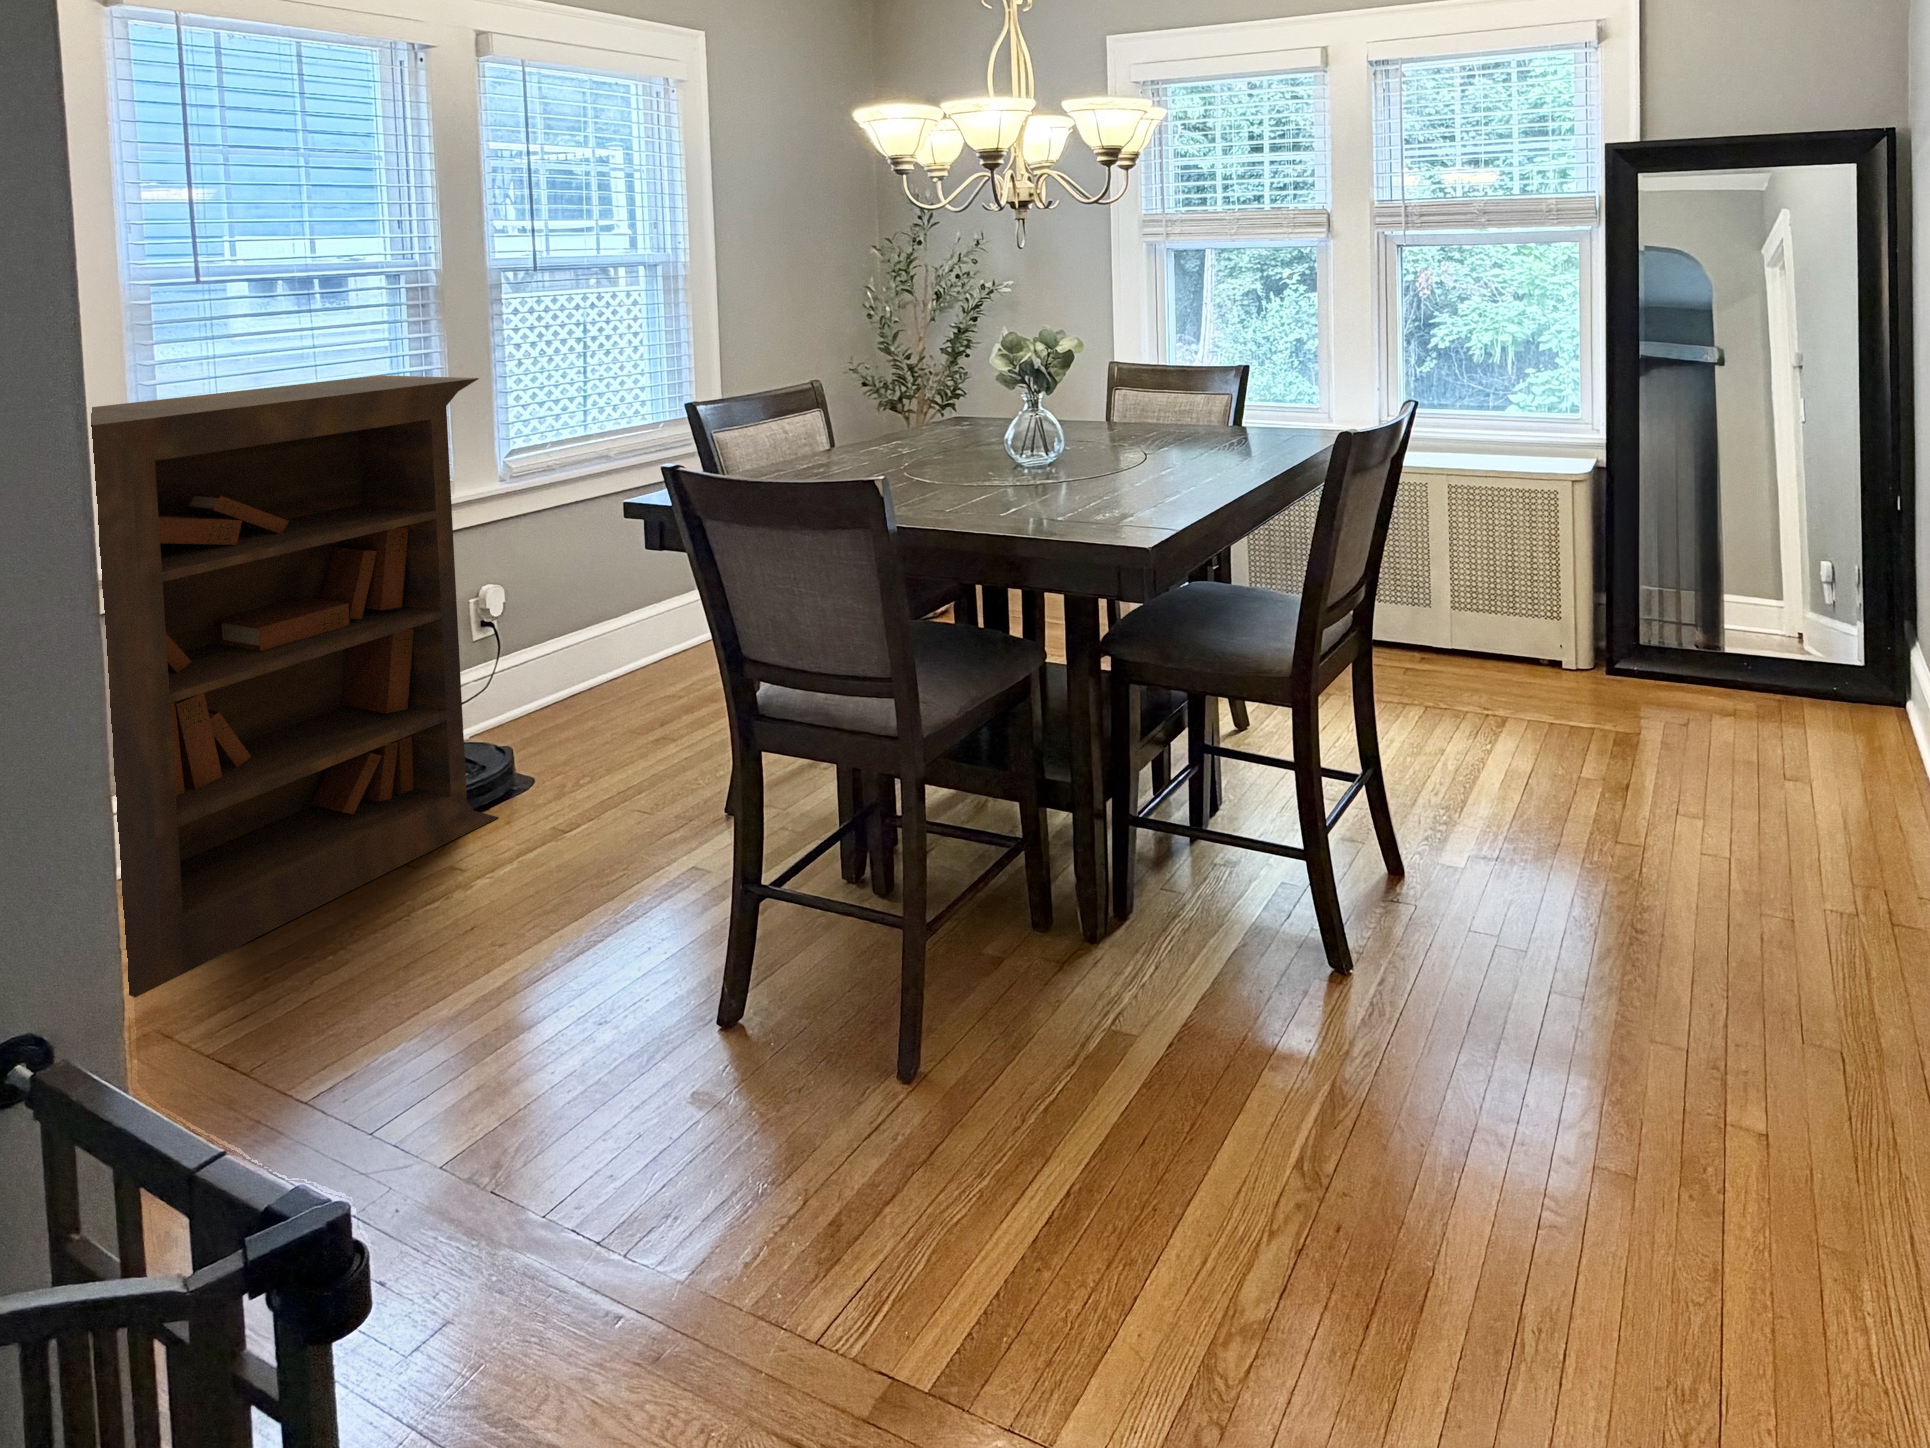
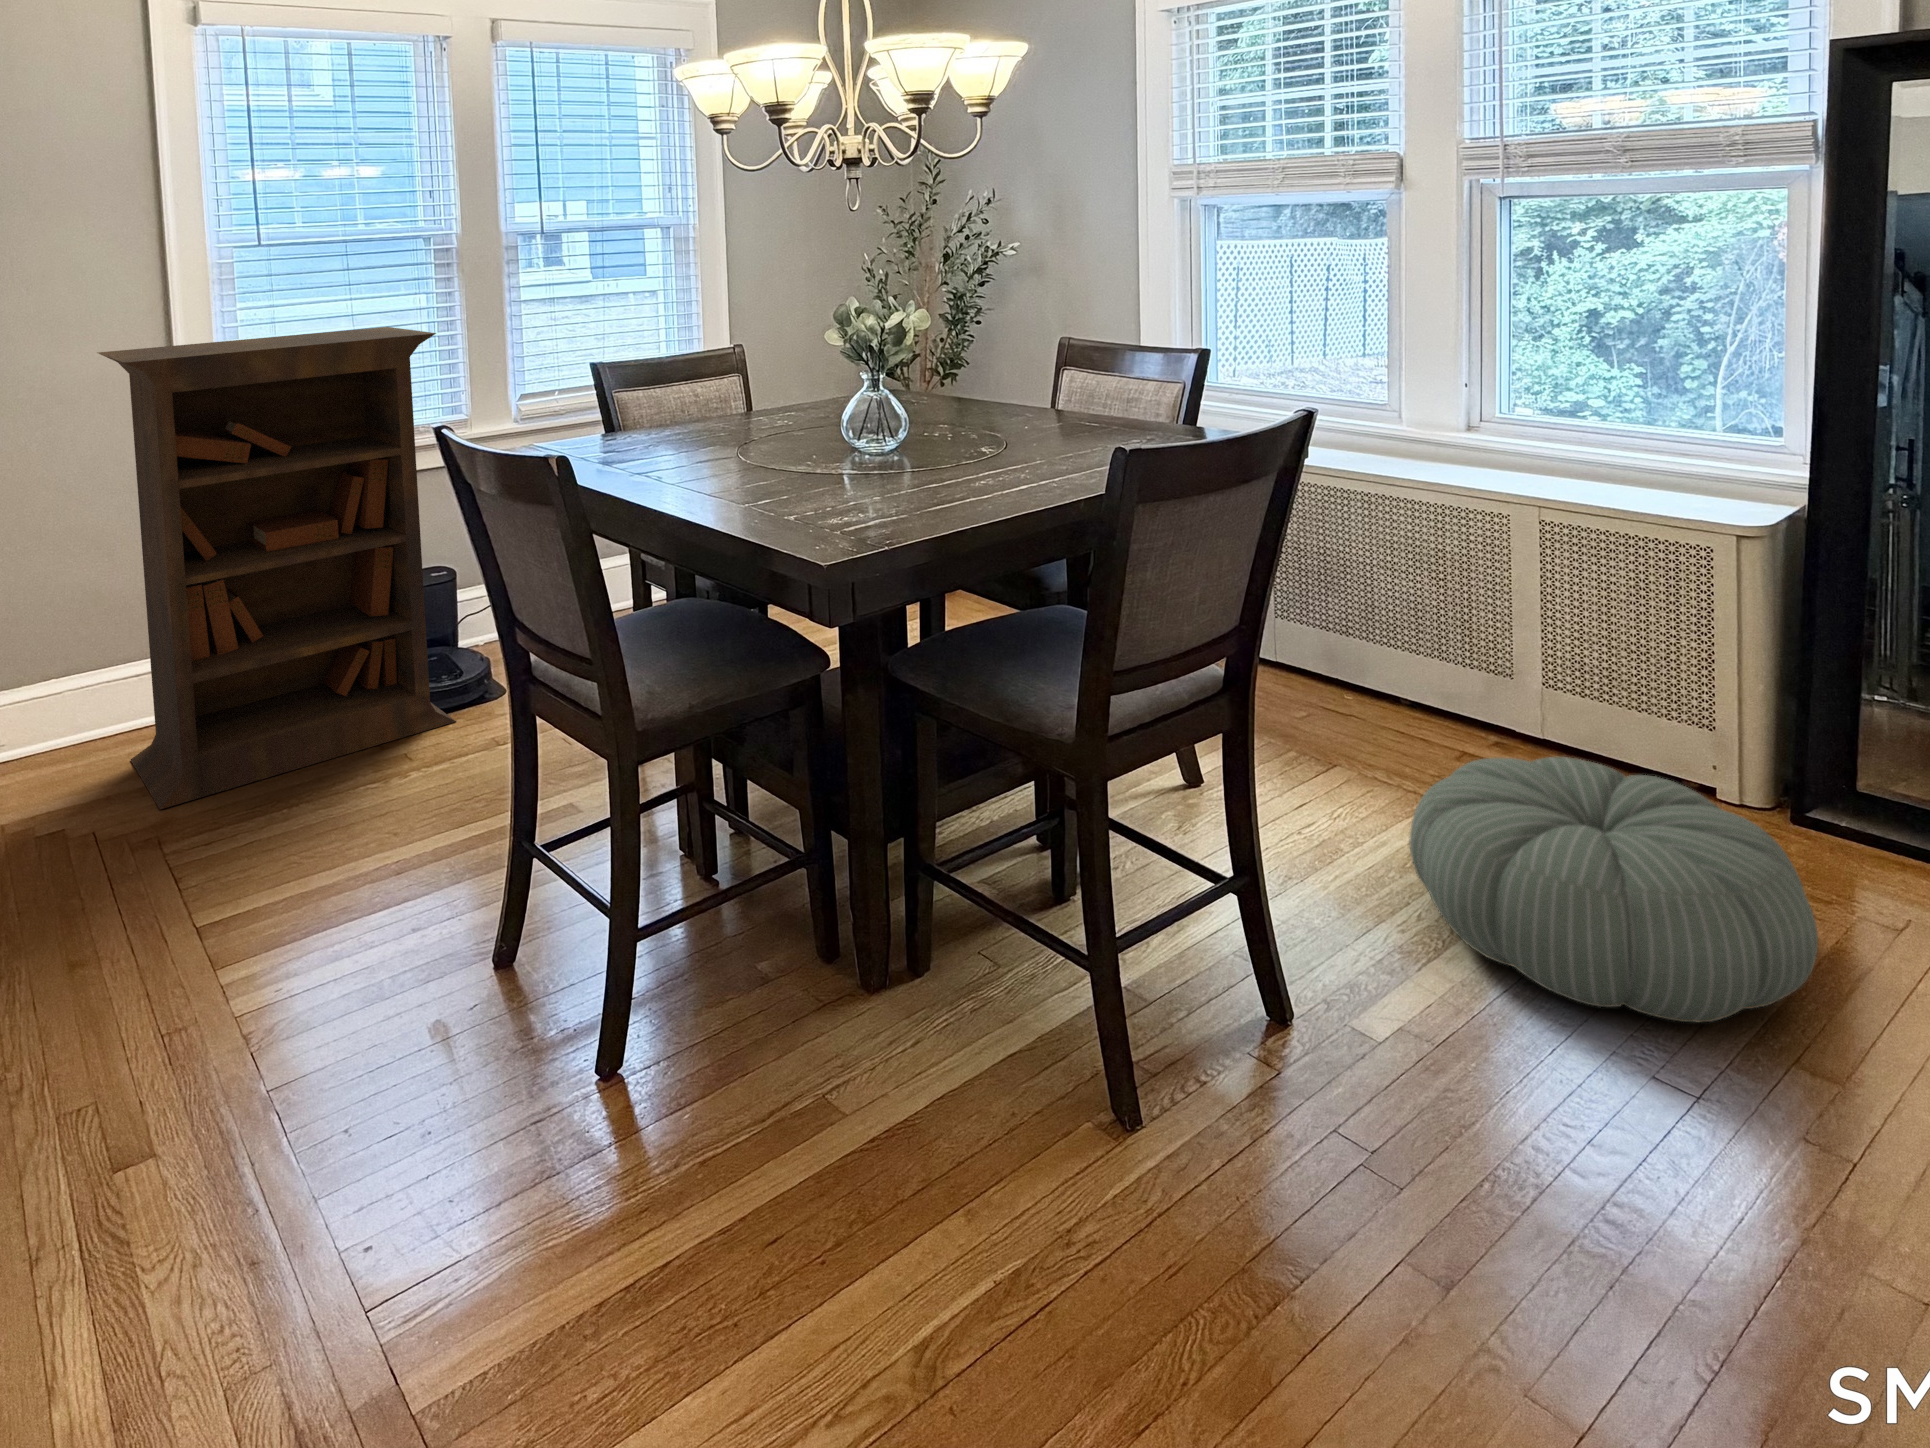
pouf: none [1431,646,1678,807] -> present [1409,757,1818,1022]

